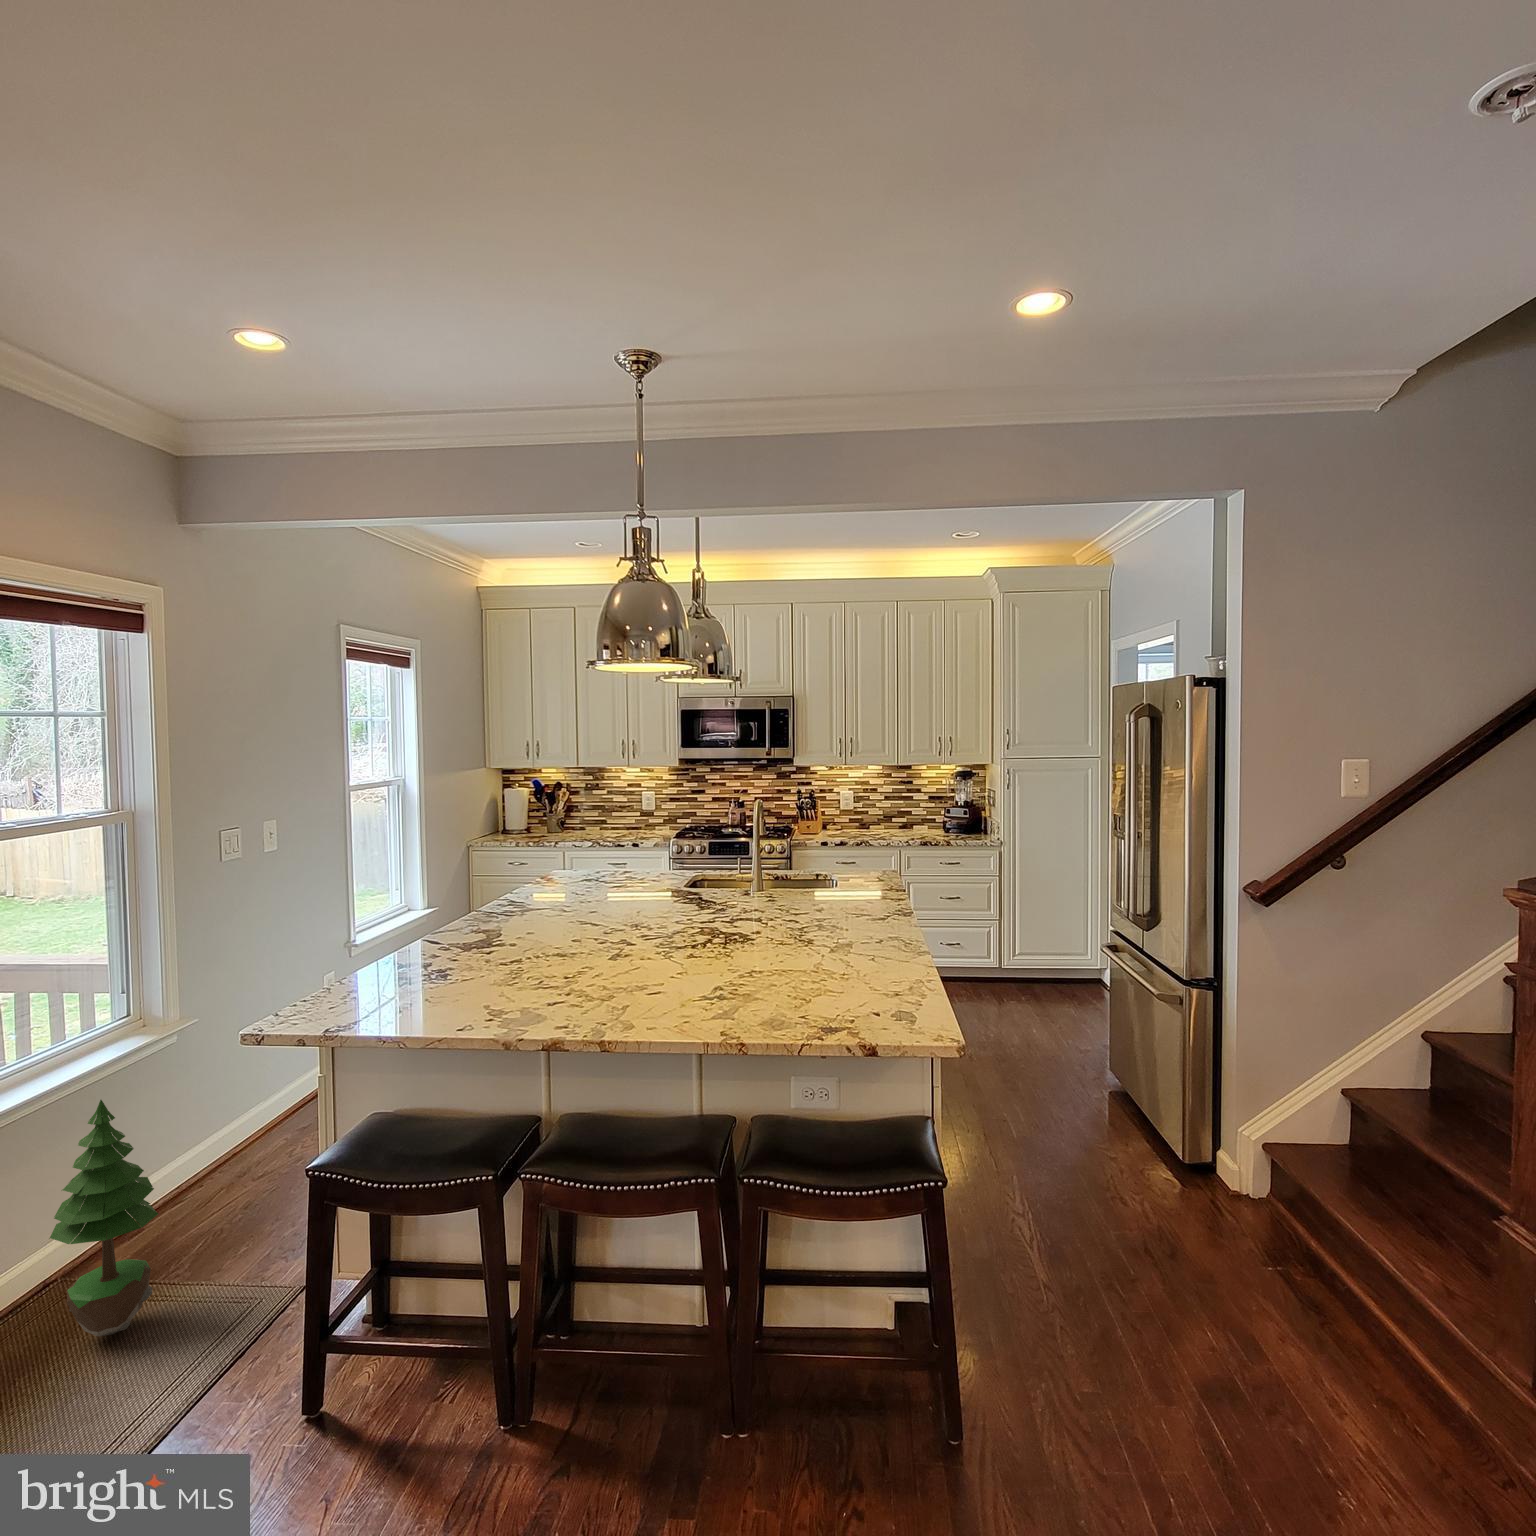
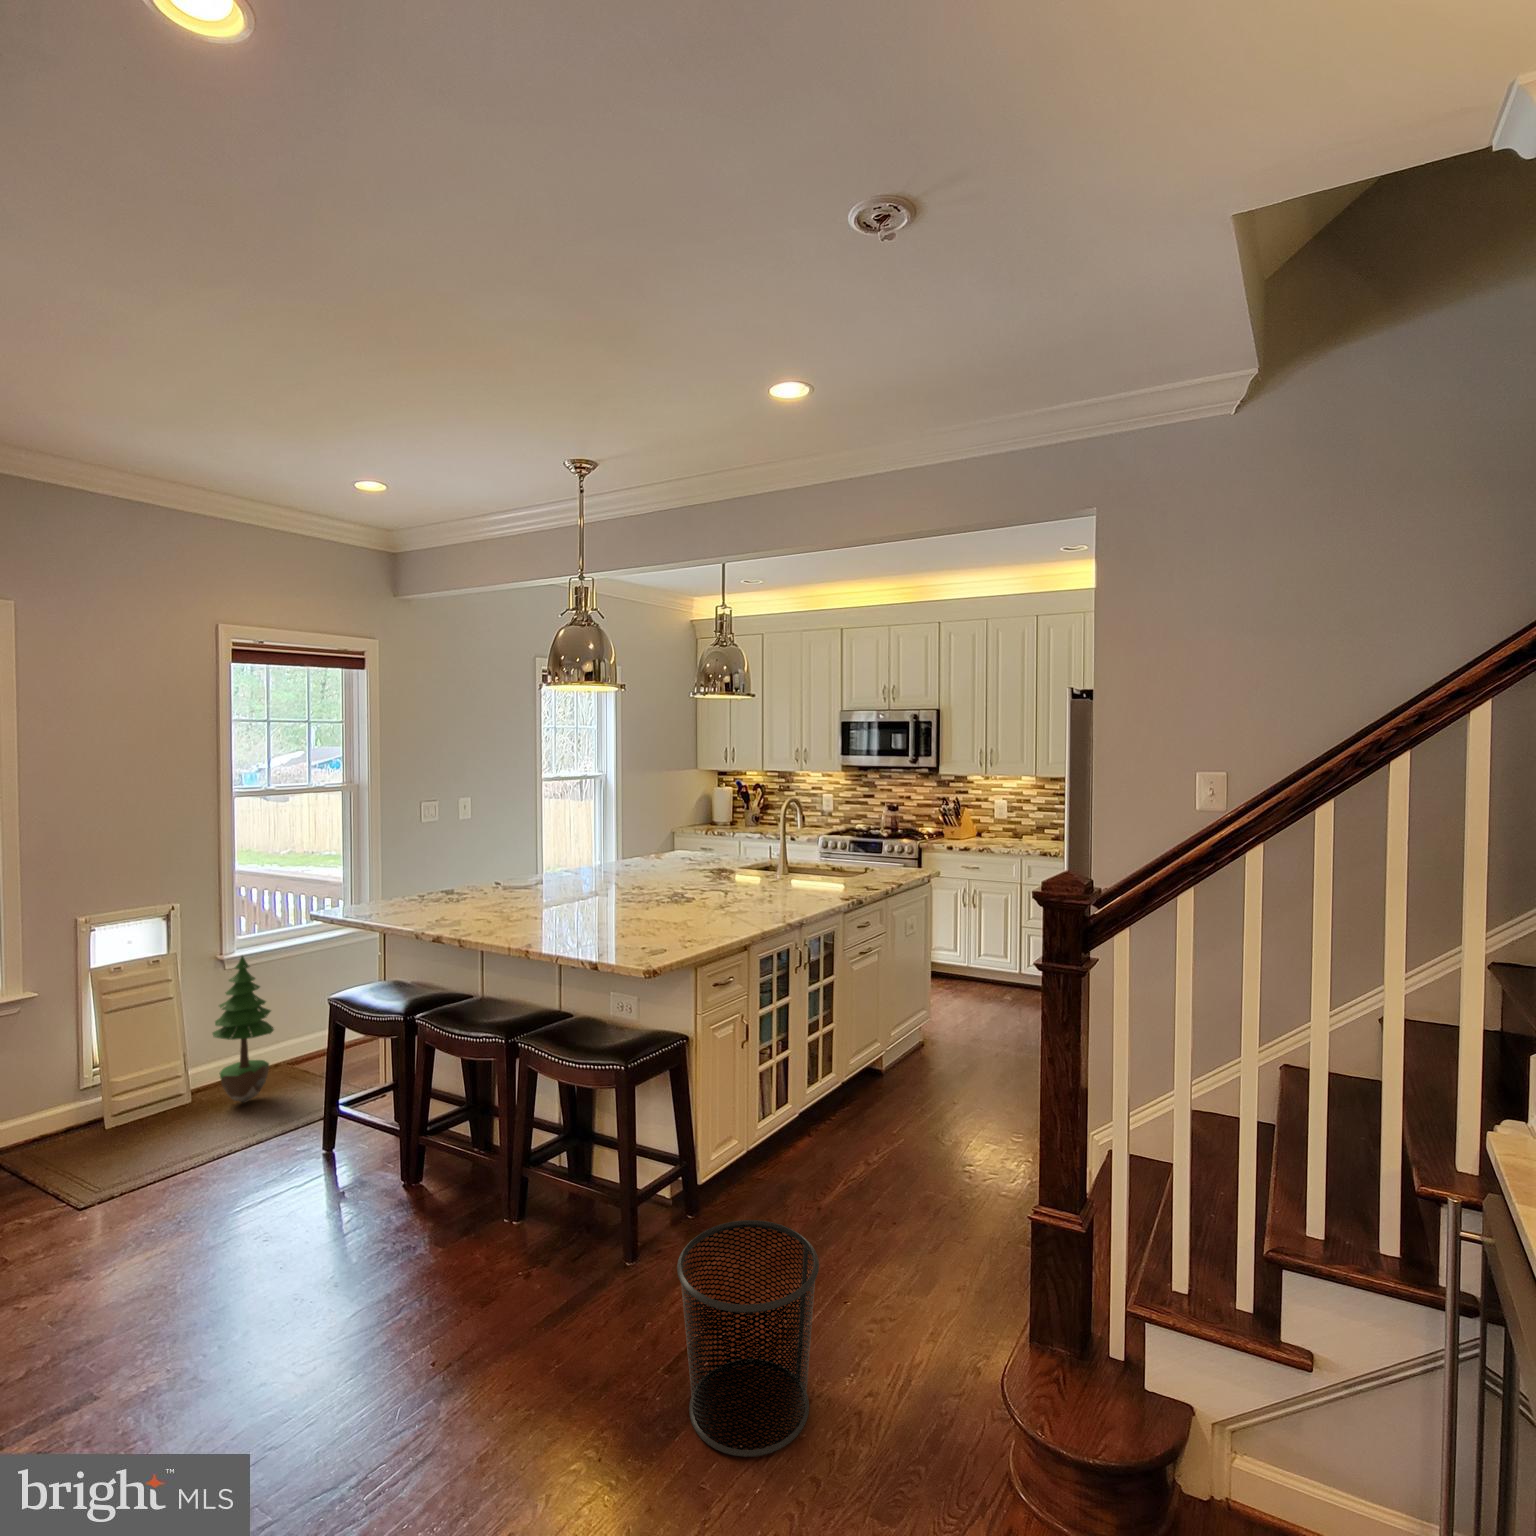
waste bin: none [1119,1241,1280,1479] -> present [677,1220,819,1457]

